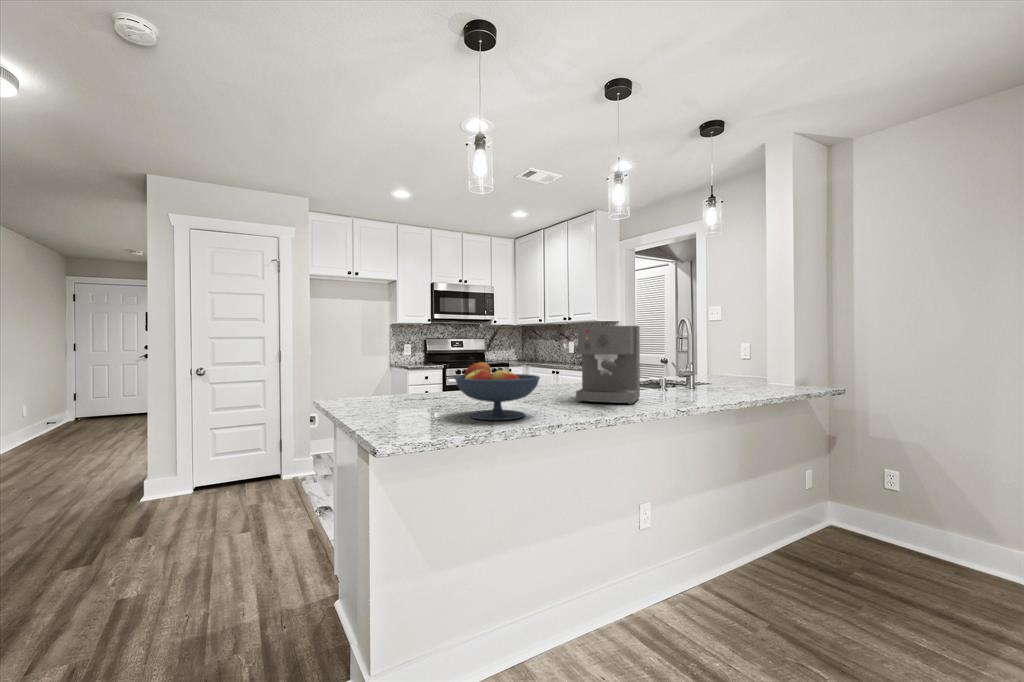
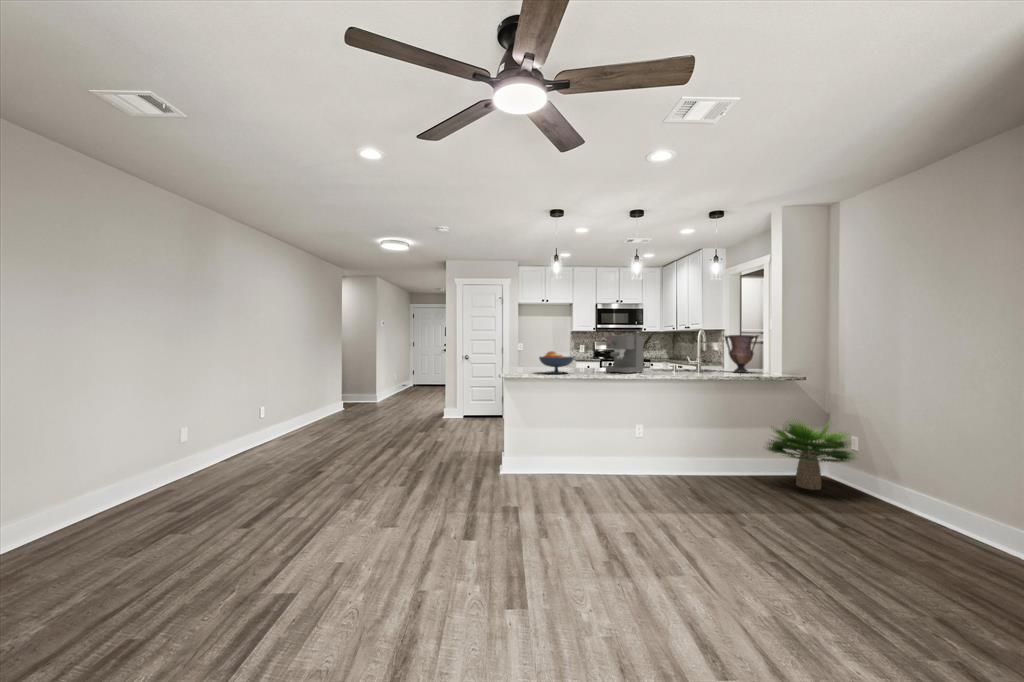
vase: none [723,326,780,387] -> present [724,335,759,372]
potted plant: none [797,453,961,571] -> present [767,422,854,490]

